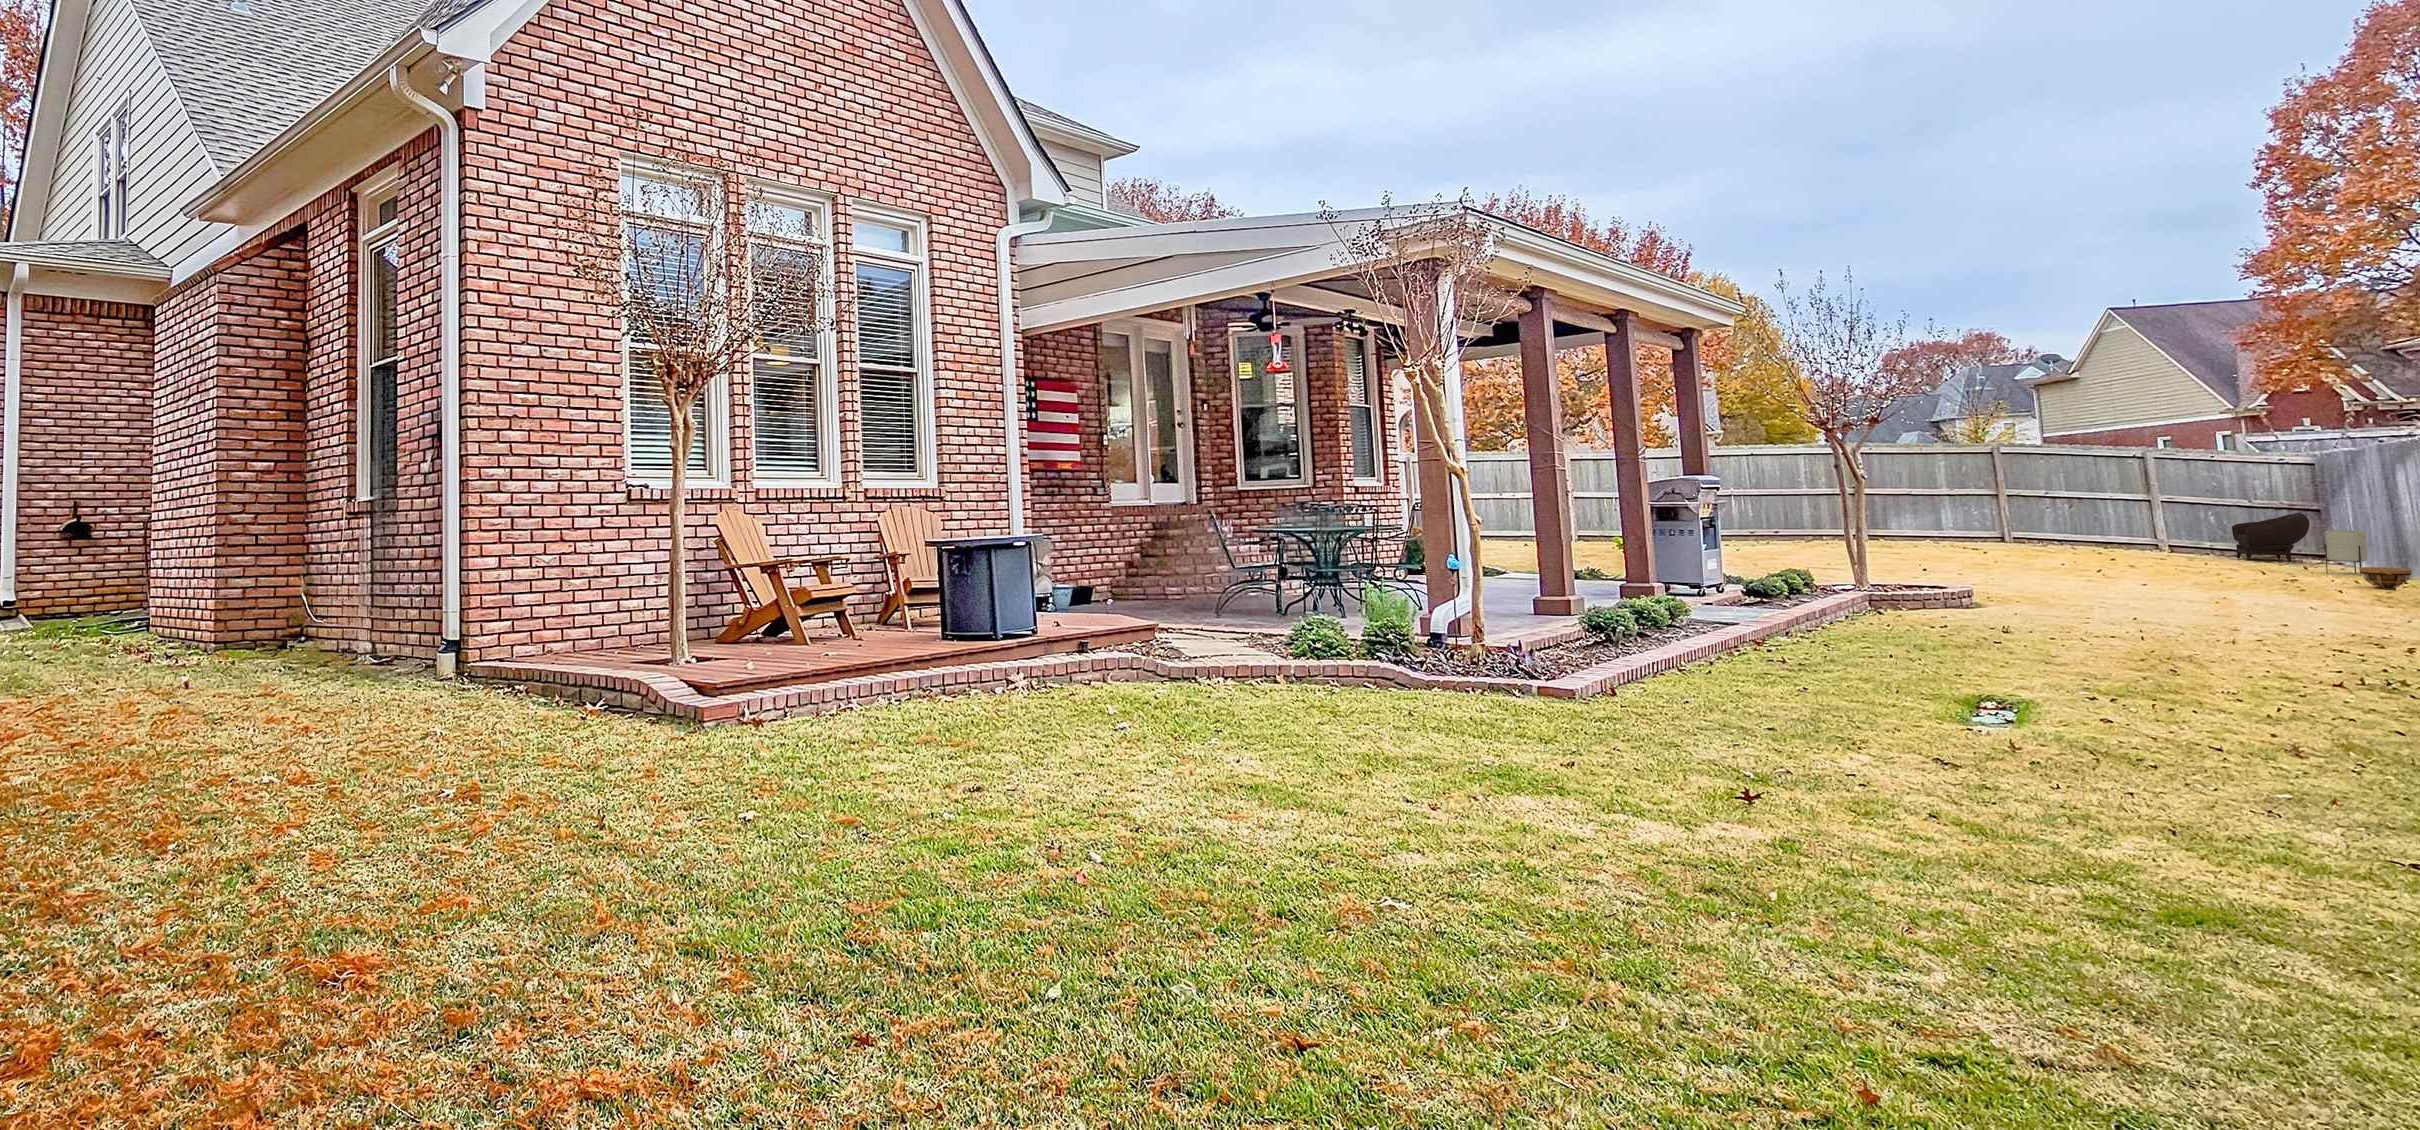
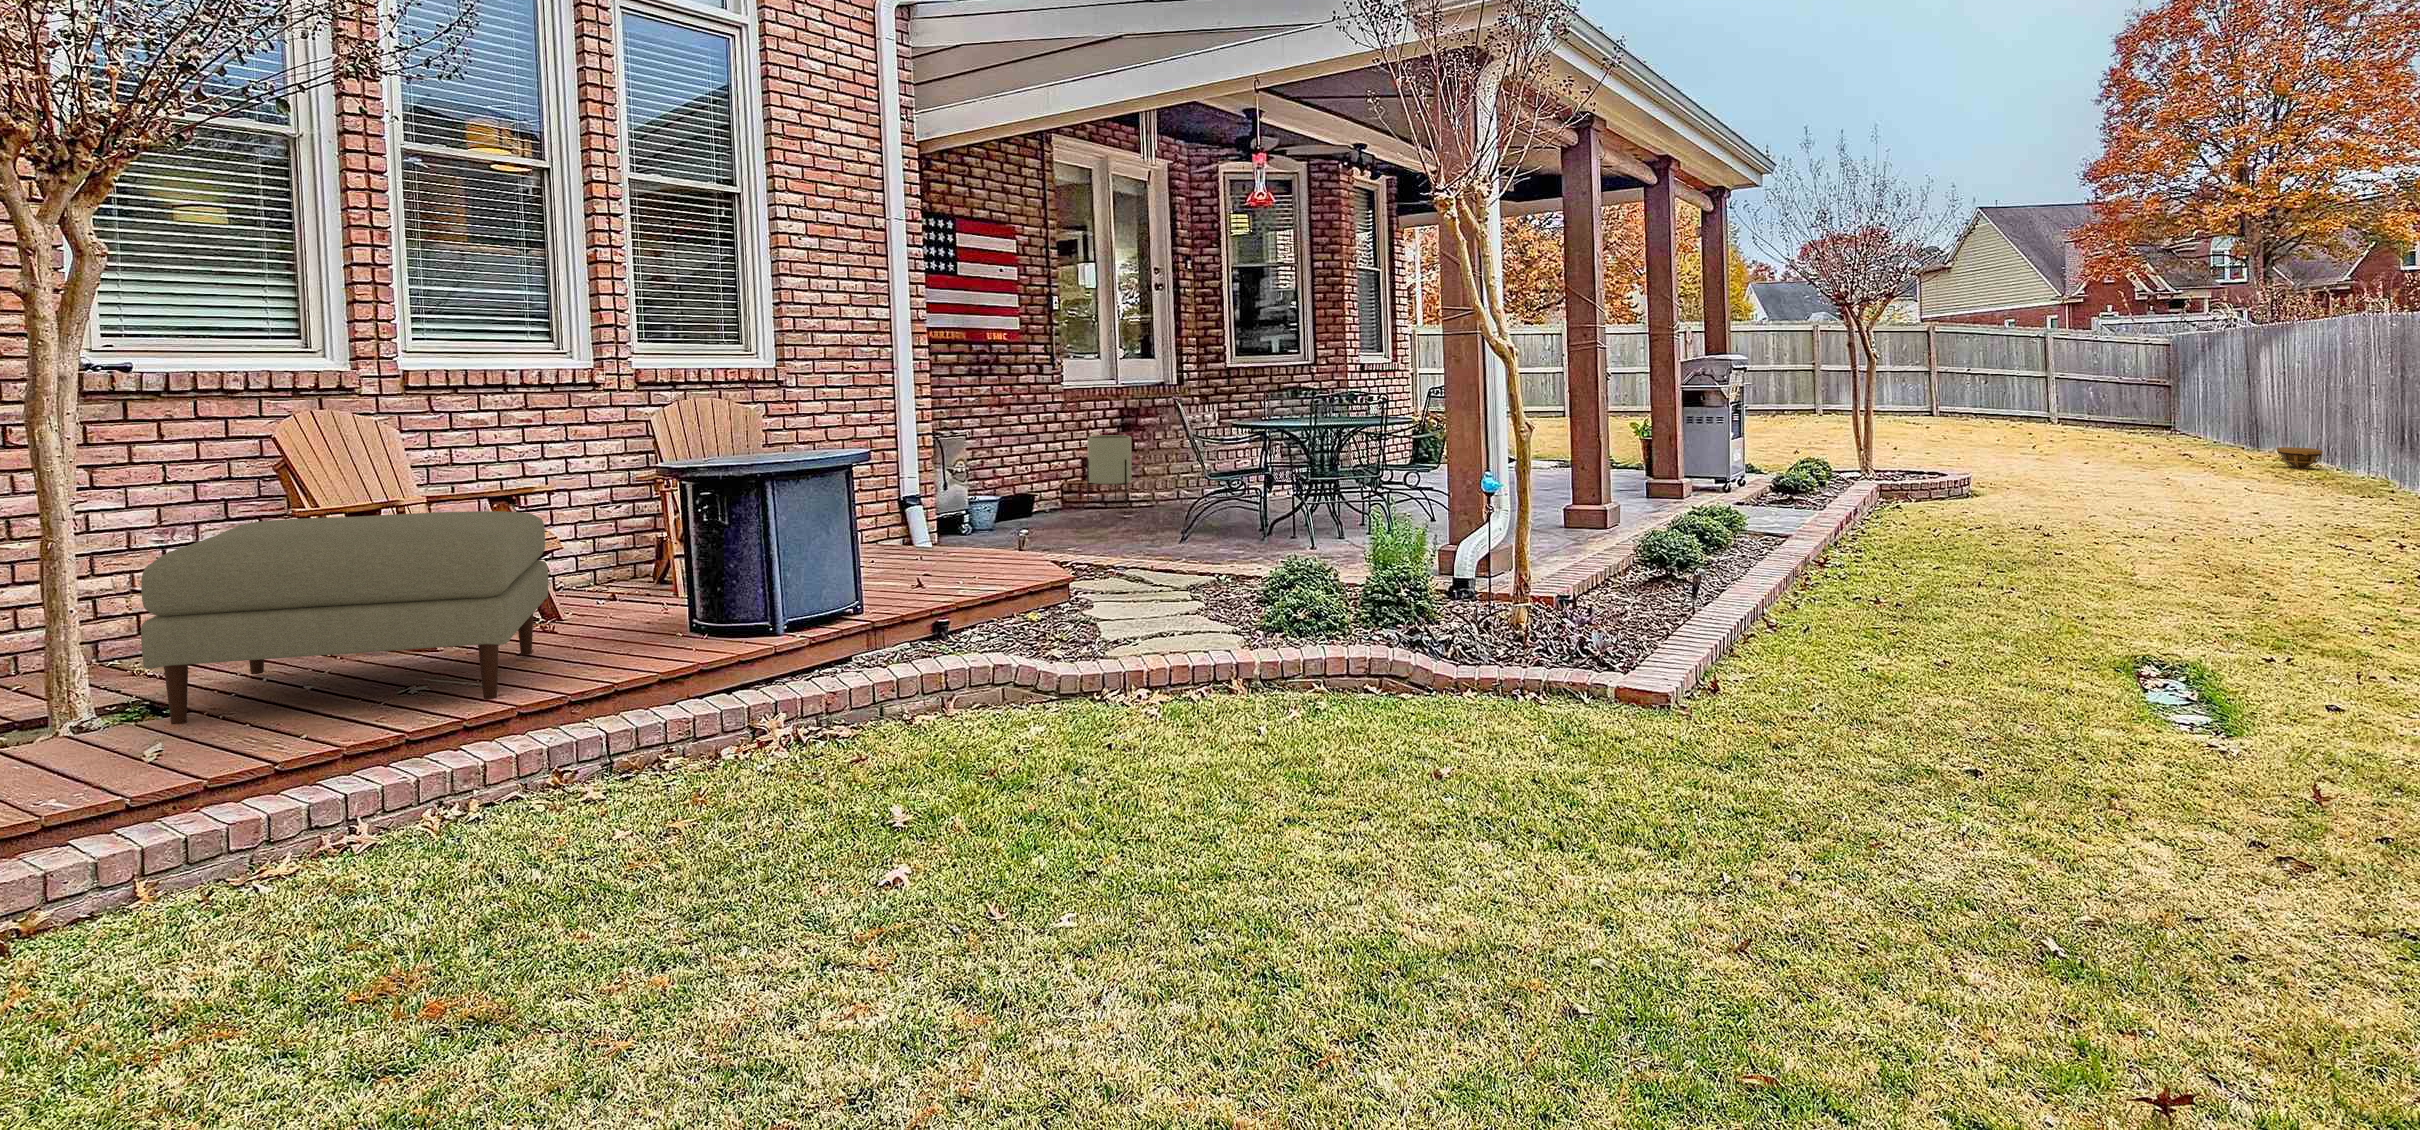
armchair: present [2232,513,2309,562] -> none [2133,391,2199,436]
planter: present [2325,530,2367,575] -> present [1087,435,1132,504]
ottoman: none [718,564,880,664] -> present [141,511,548,724]

